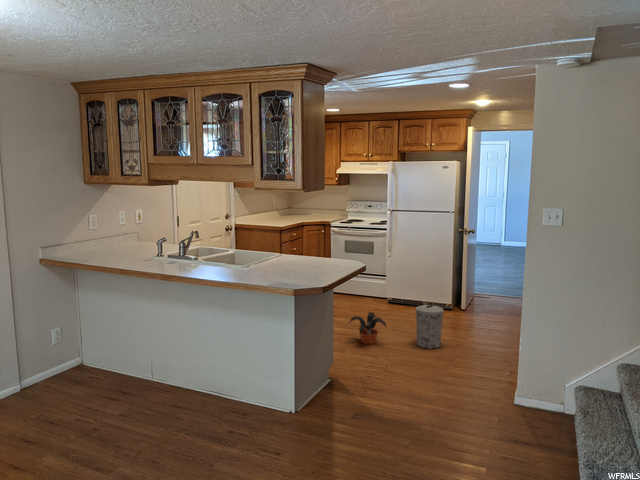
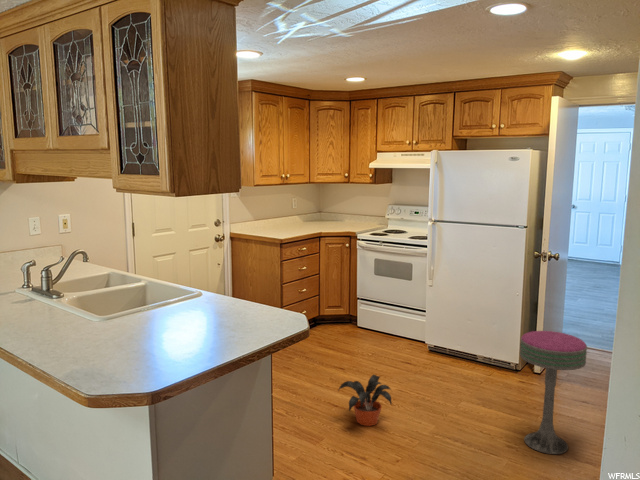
bar stool: none [464,275,503,348] -> present [520,331,587,454]
trash can: present [416,305,444,349] -> none [439,373,484,446]

